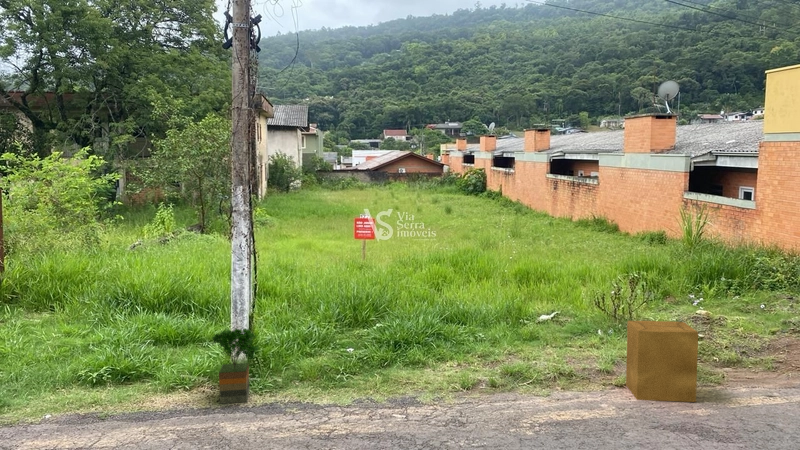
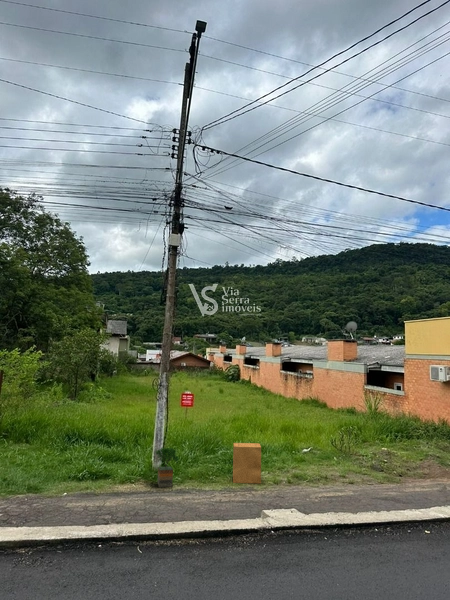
cardboard box: present [626,321,698,402] -> present [233,443,261,483]

